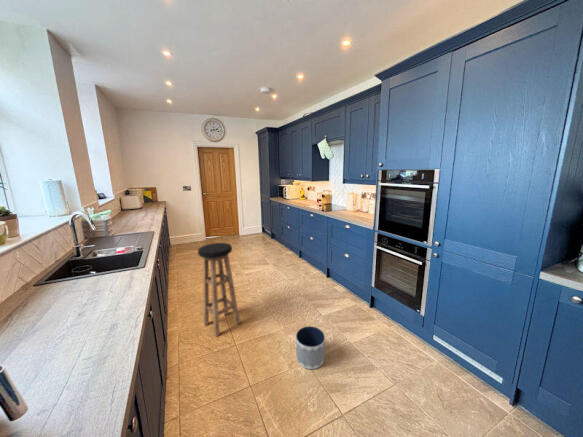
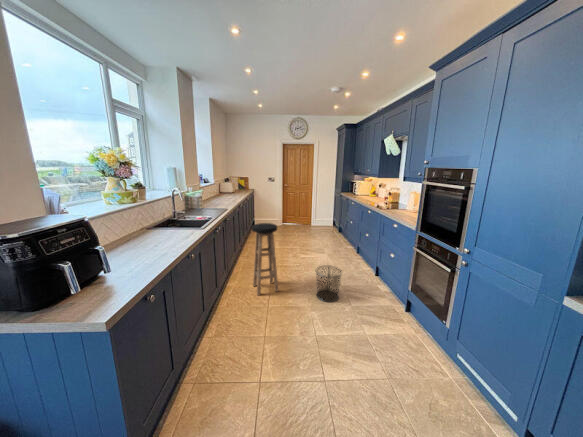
waste bin: none [281,278,310,320] -> present [316,266,342,302]
planter: present [296,326,325,369] -> none [308,304,334,339]

